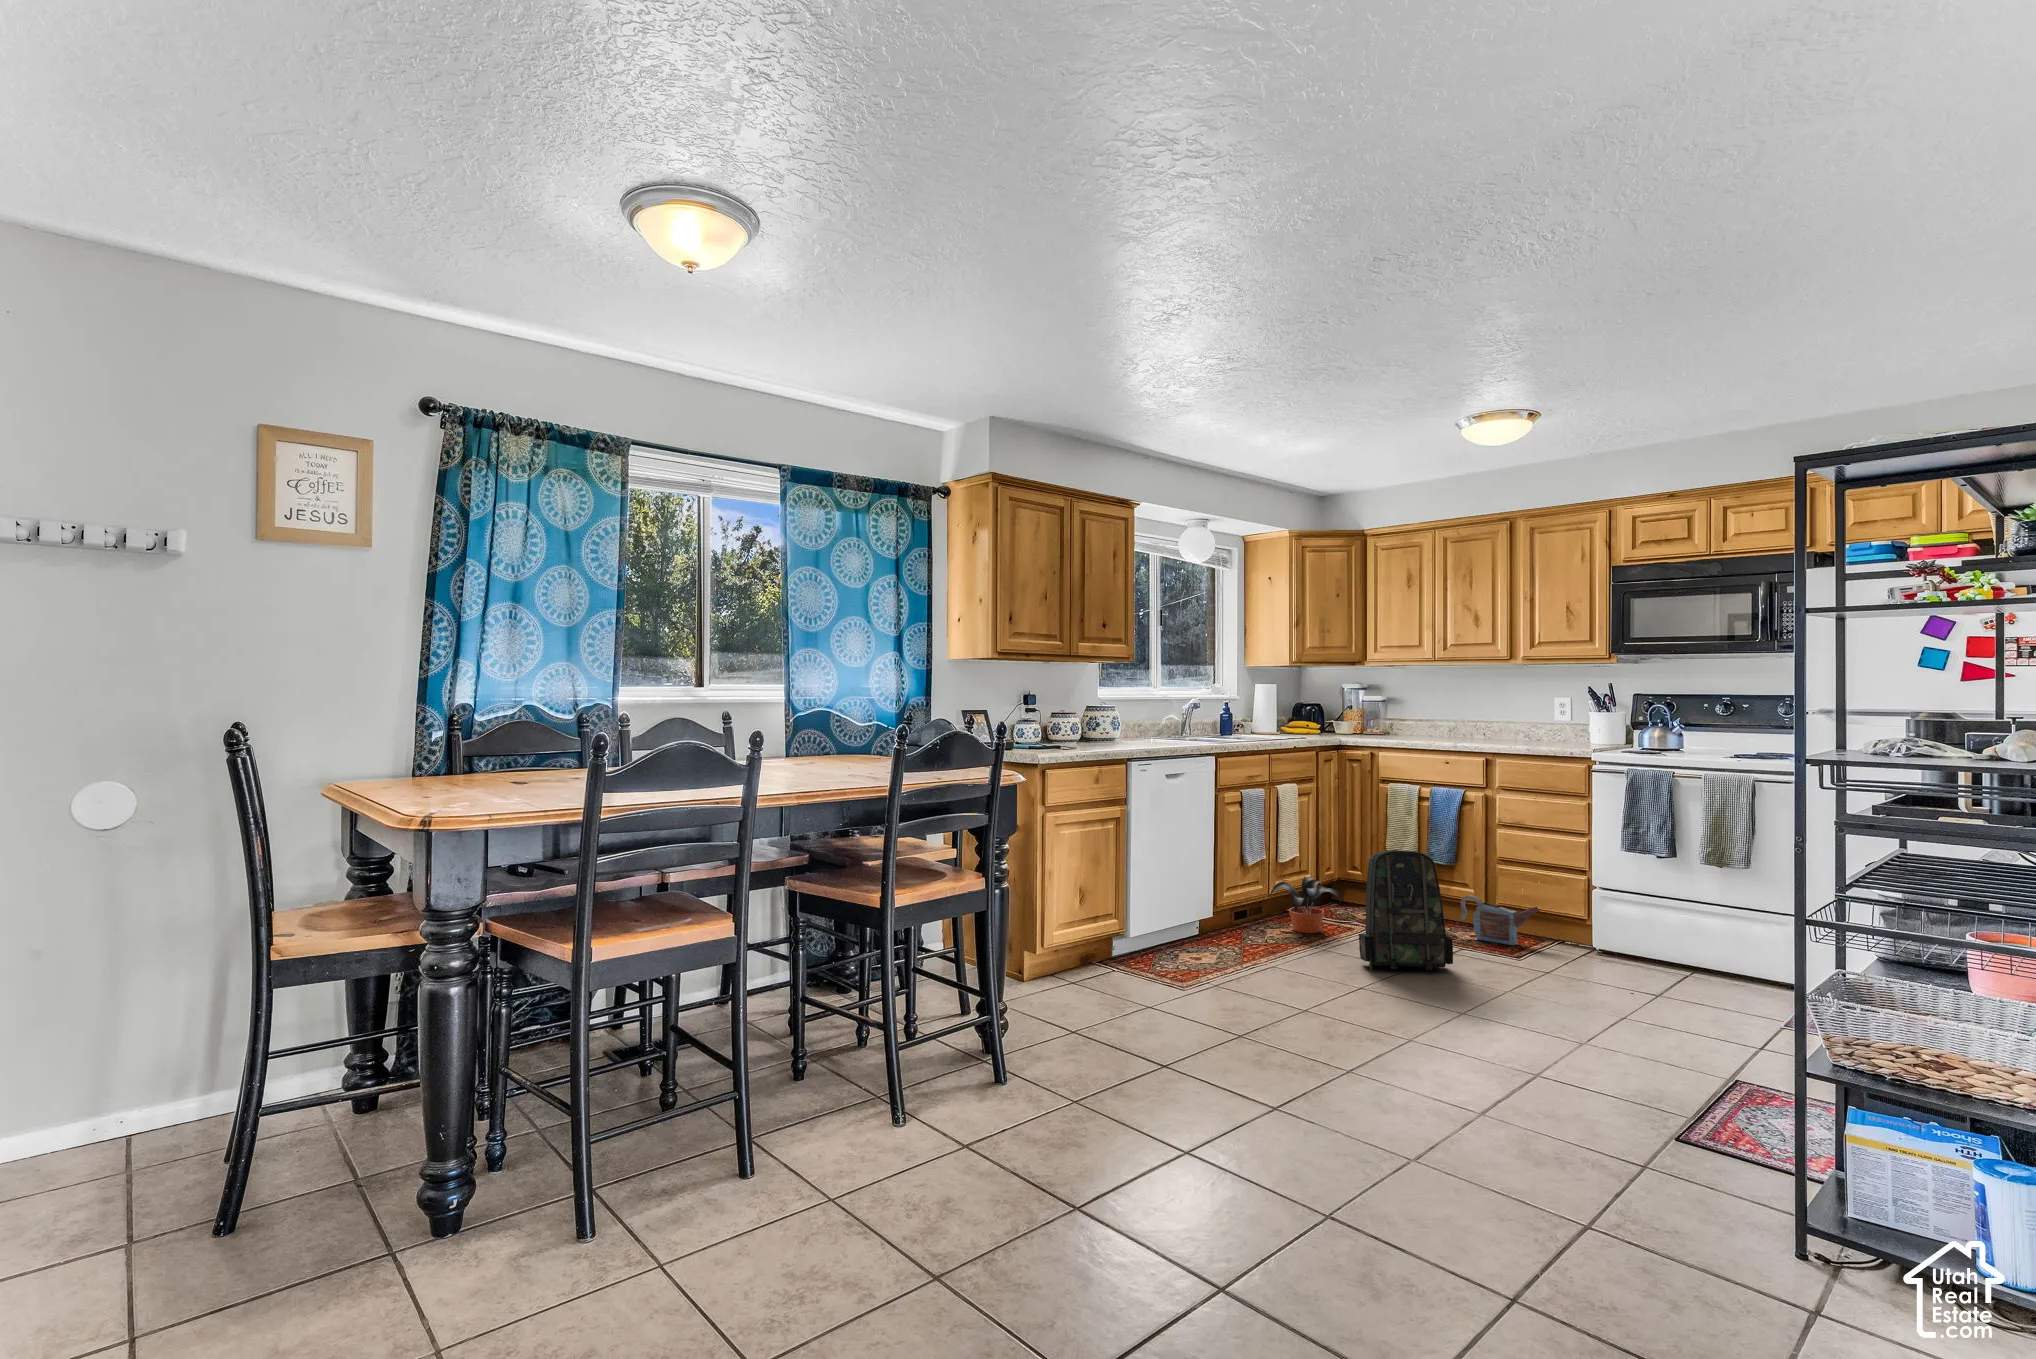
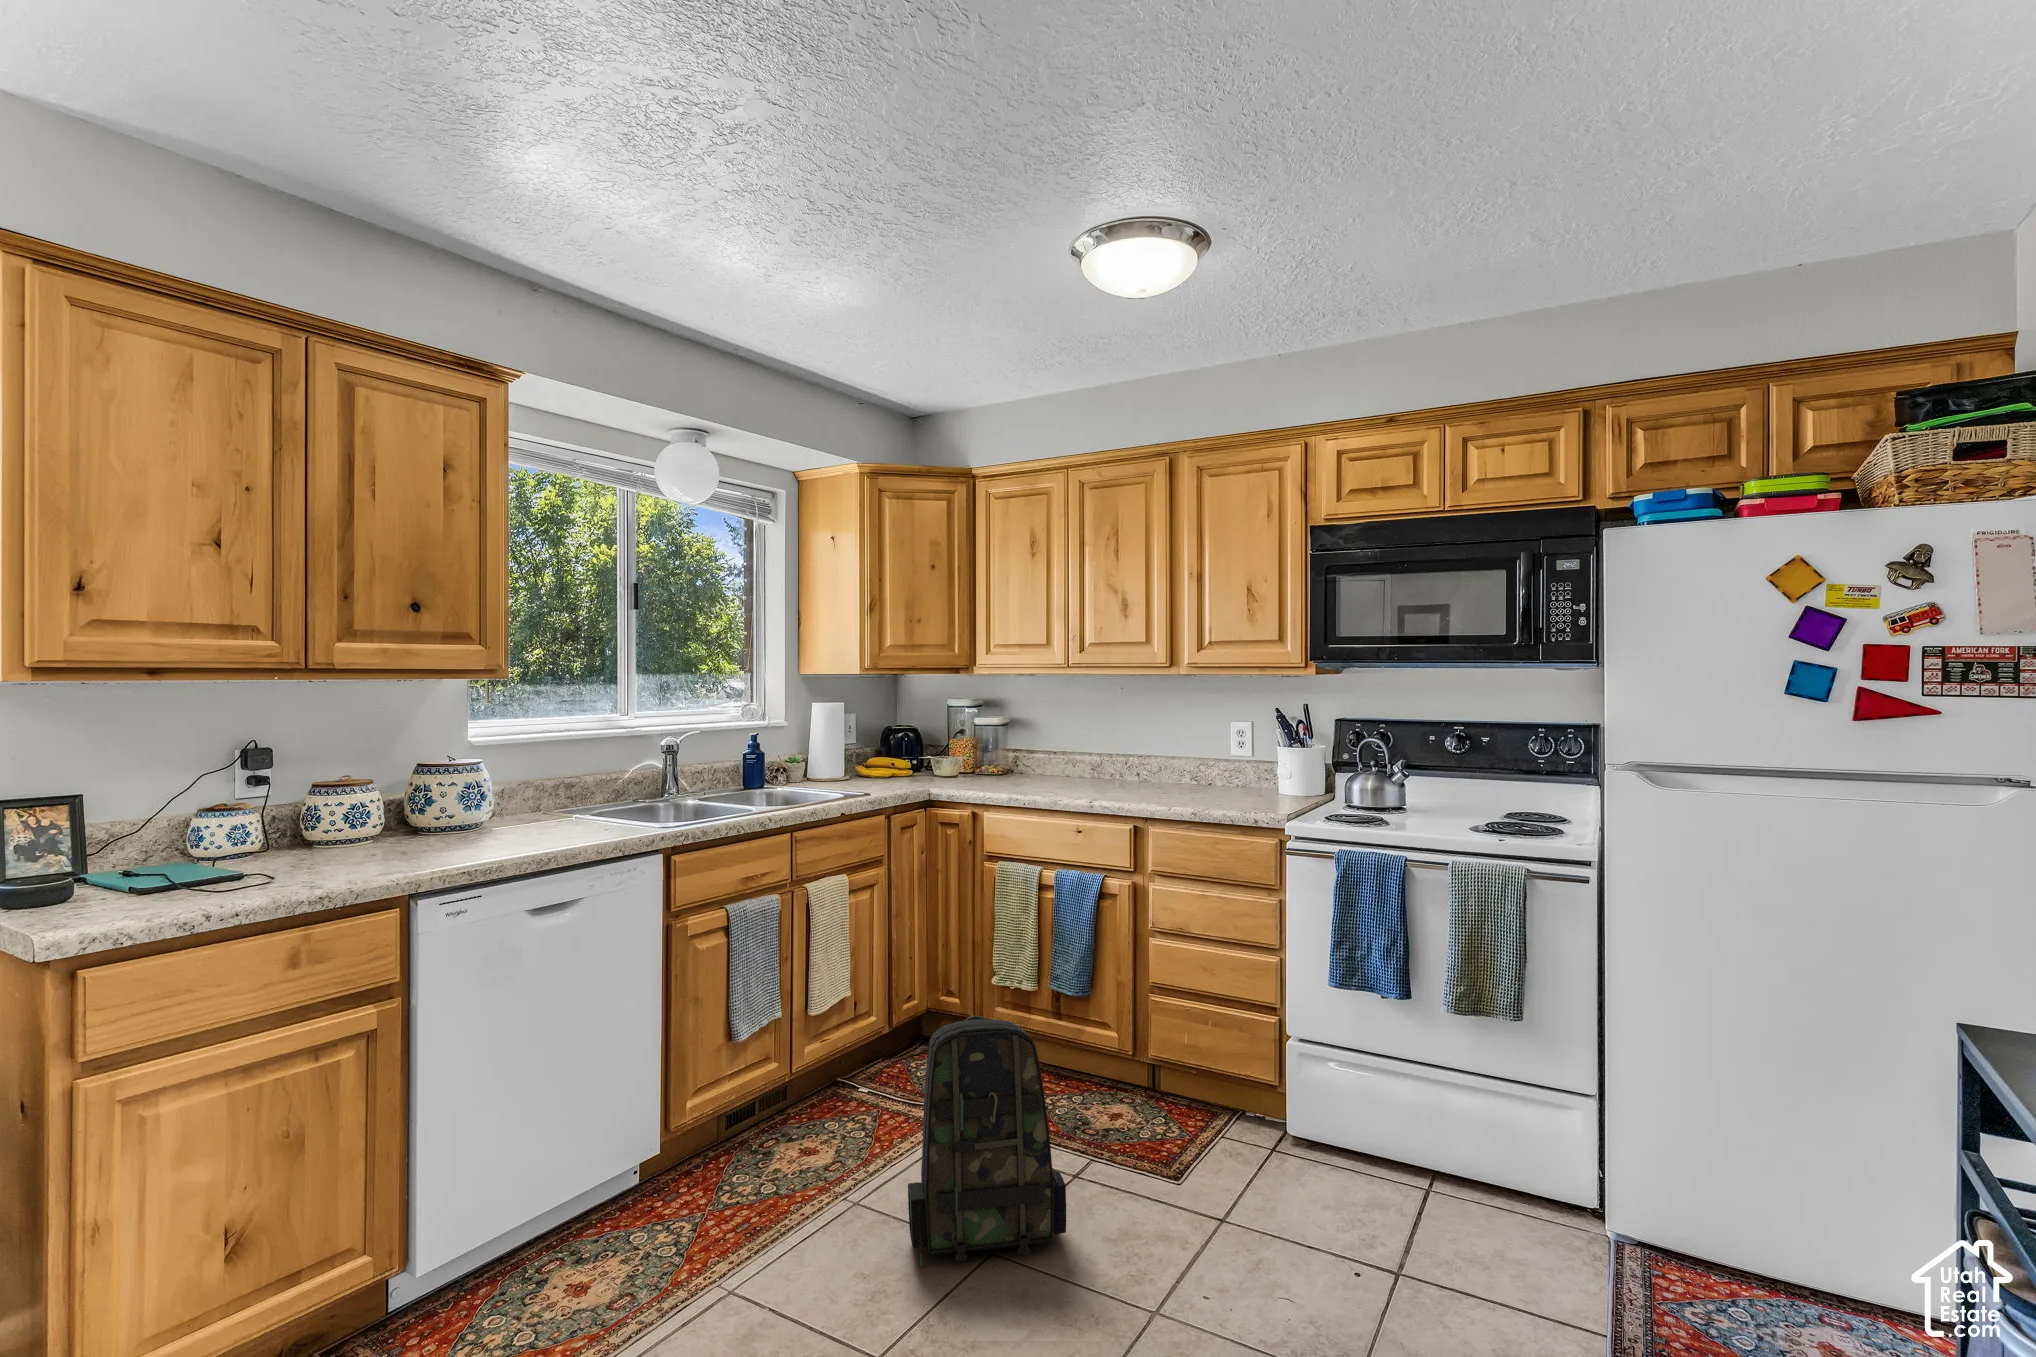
potted plant: present [1271,877,1341,933] -> none [787,1036,904,1144]
watering can: present [1460,895,1540,945] -> none [1093,1053,1211,1138]

